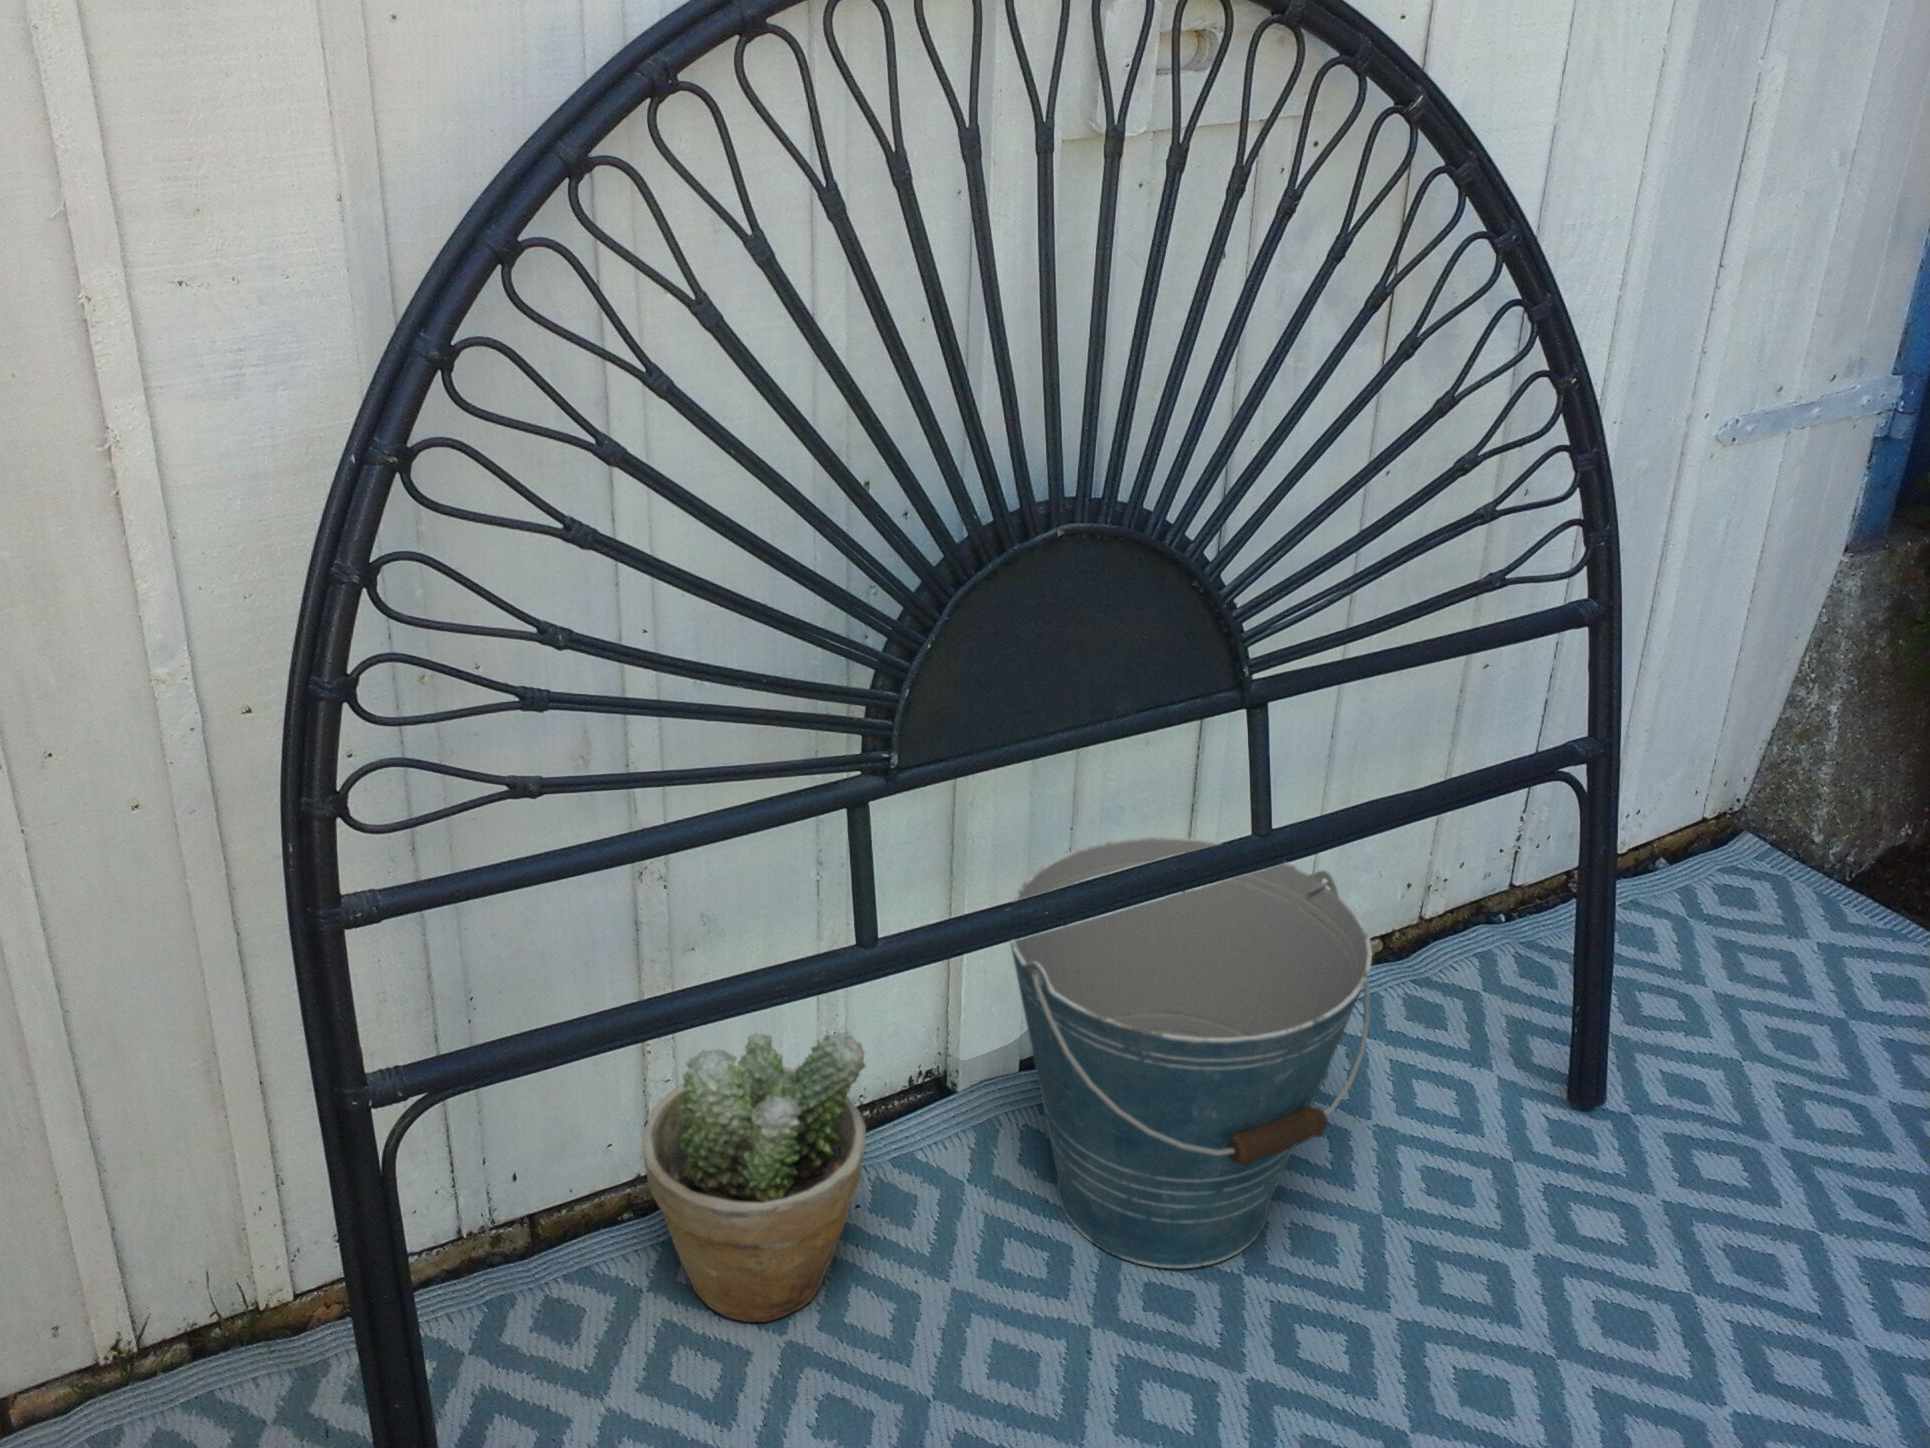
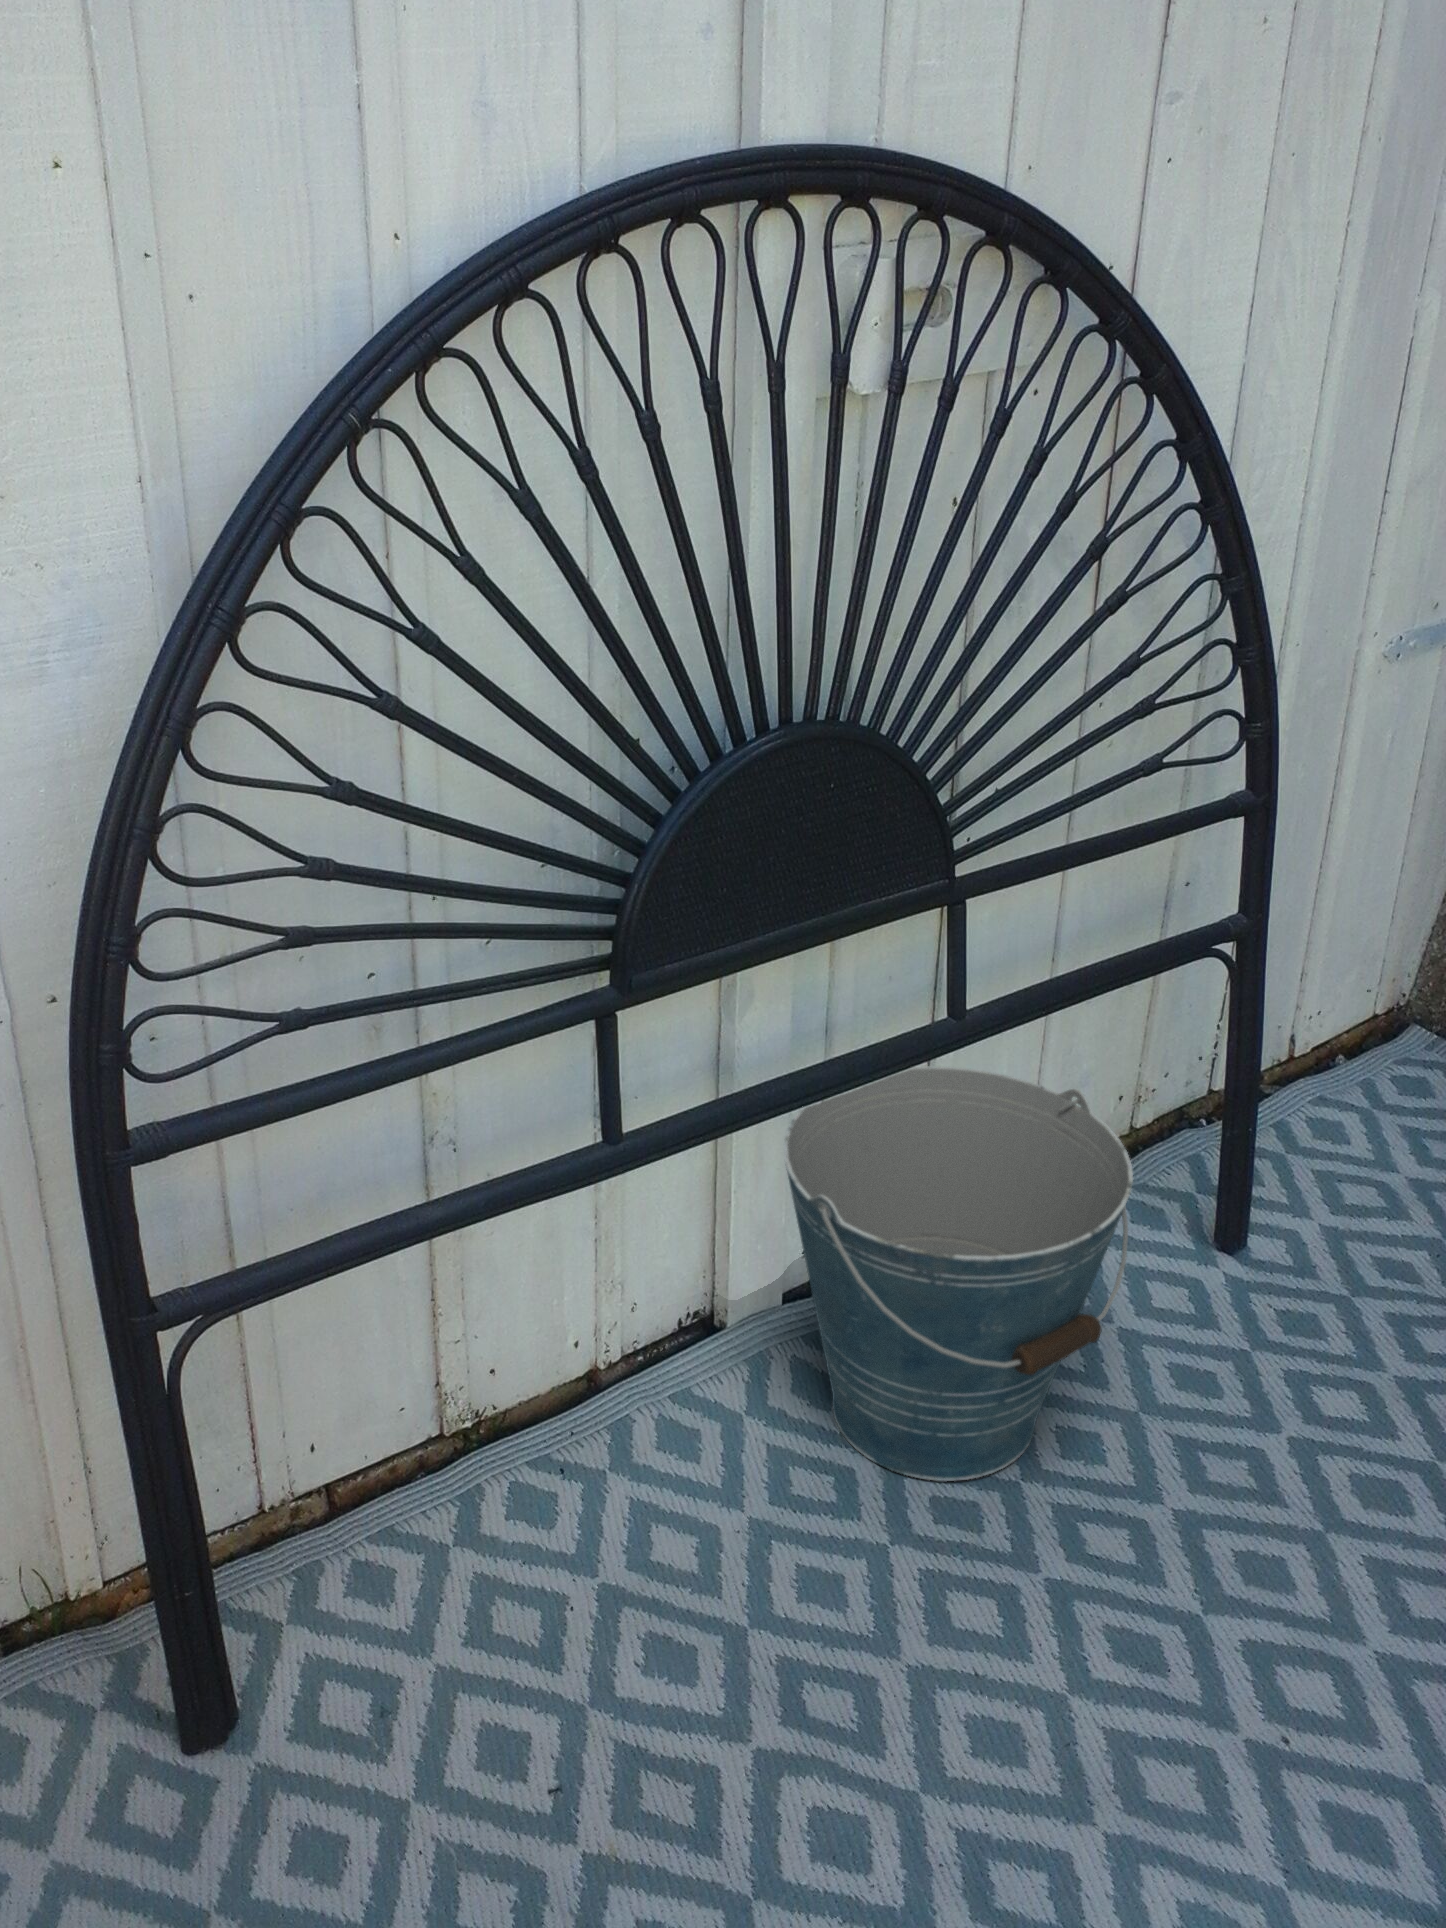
potted plant: present [642,1033,866,1322] -> none [448,1277,668,1569]

